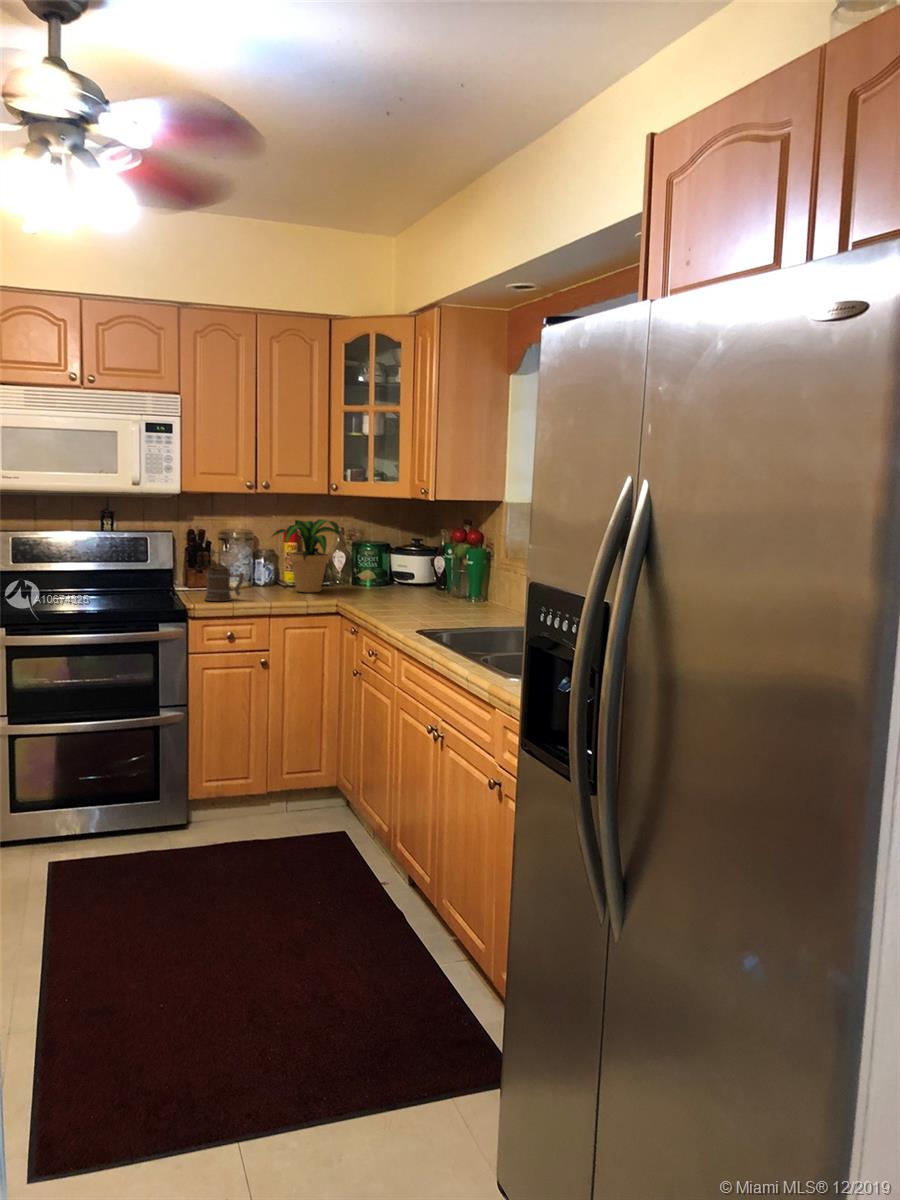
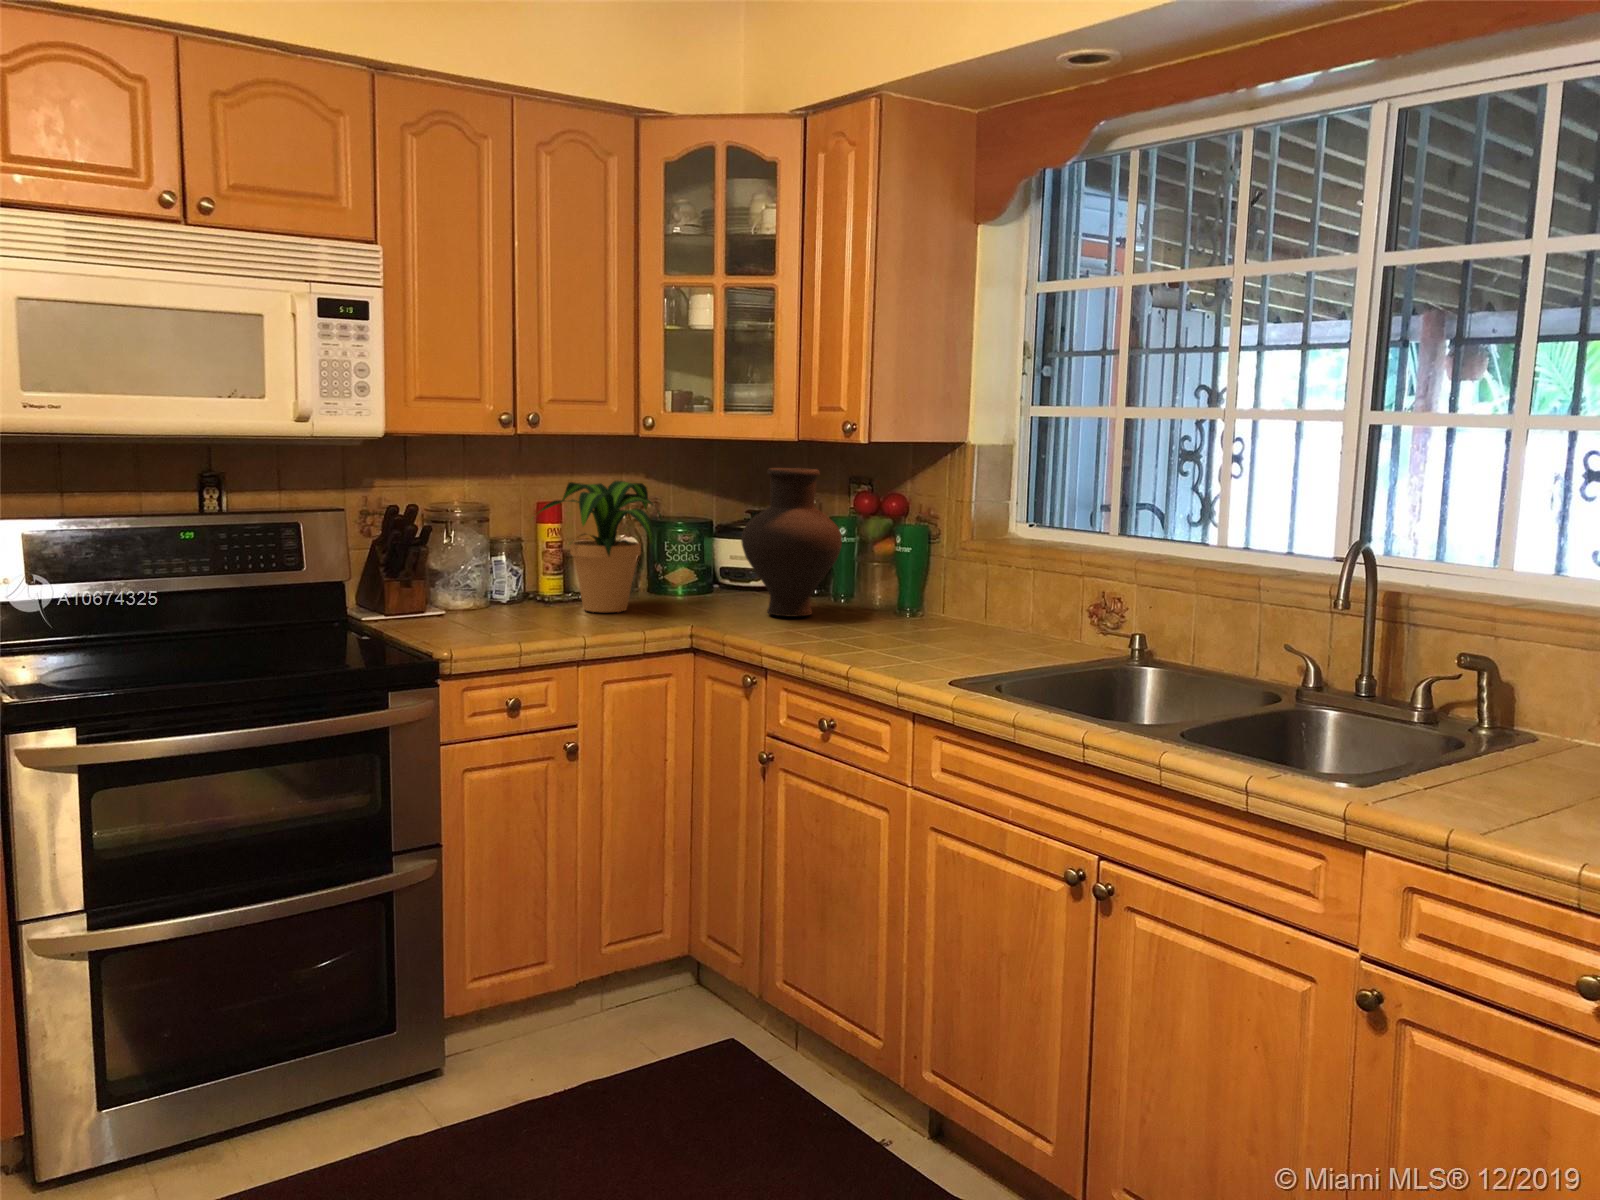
vase: none [376,514,434,599] -> present [741,468,842,617]
mug: present [205,567,244,601] -> none [441,575,517,641]

